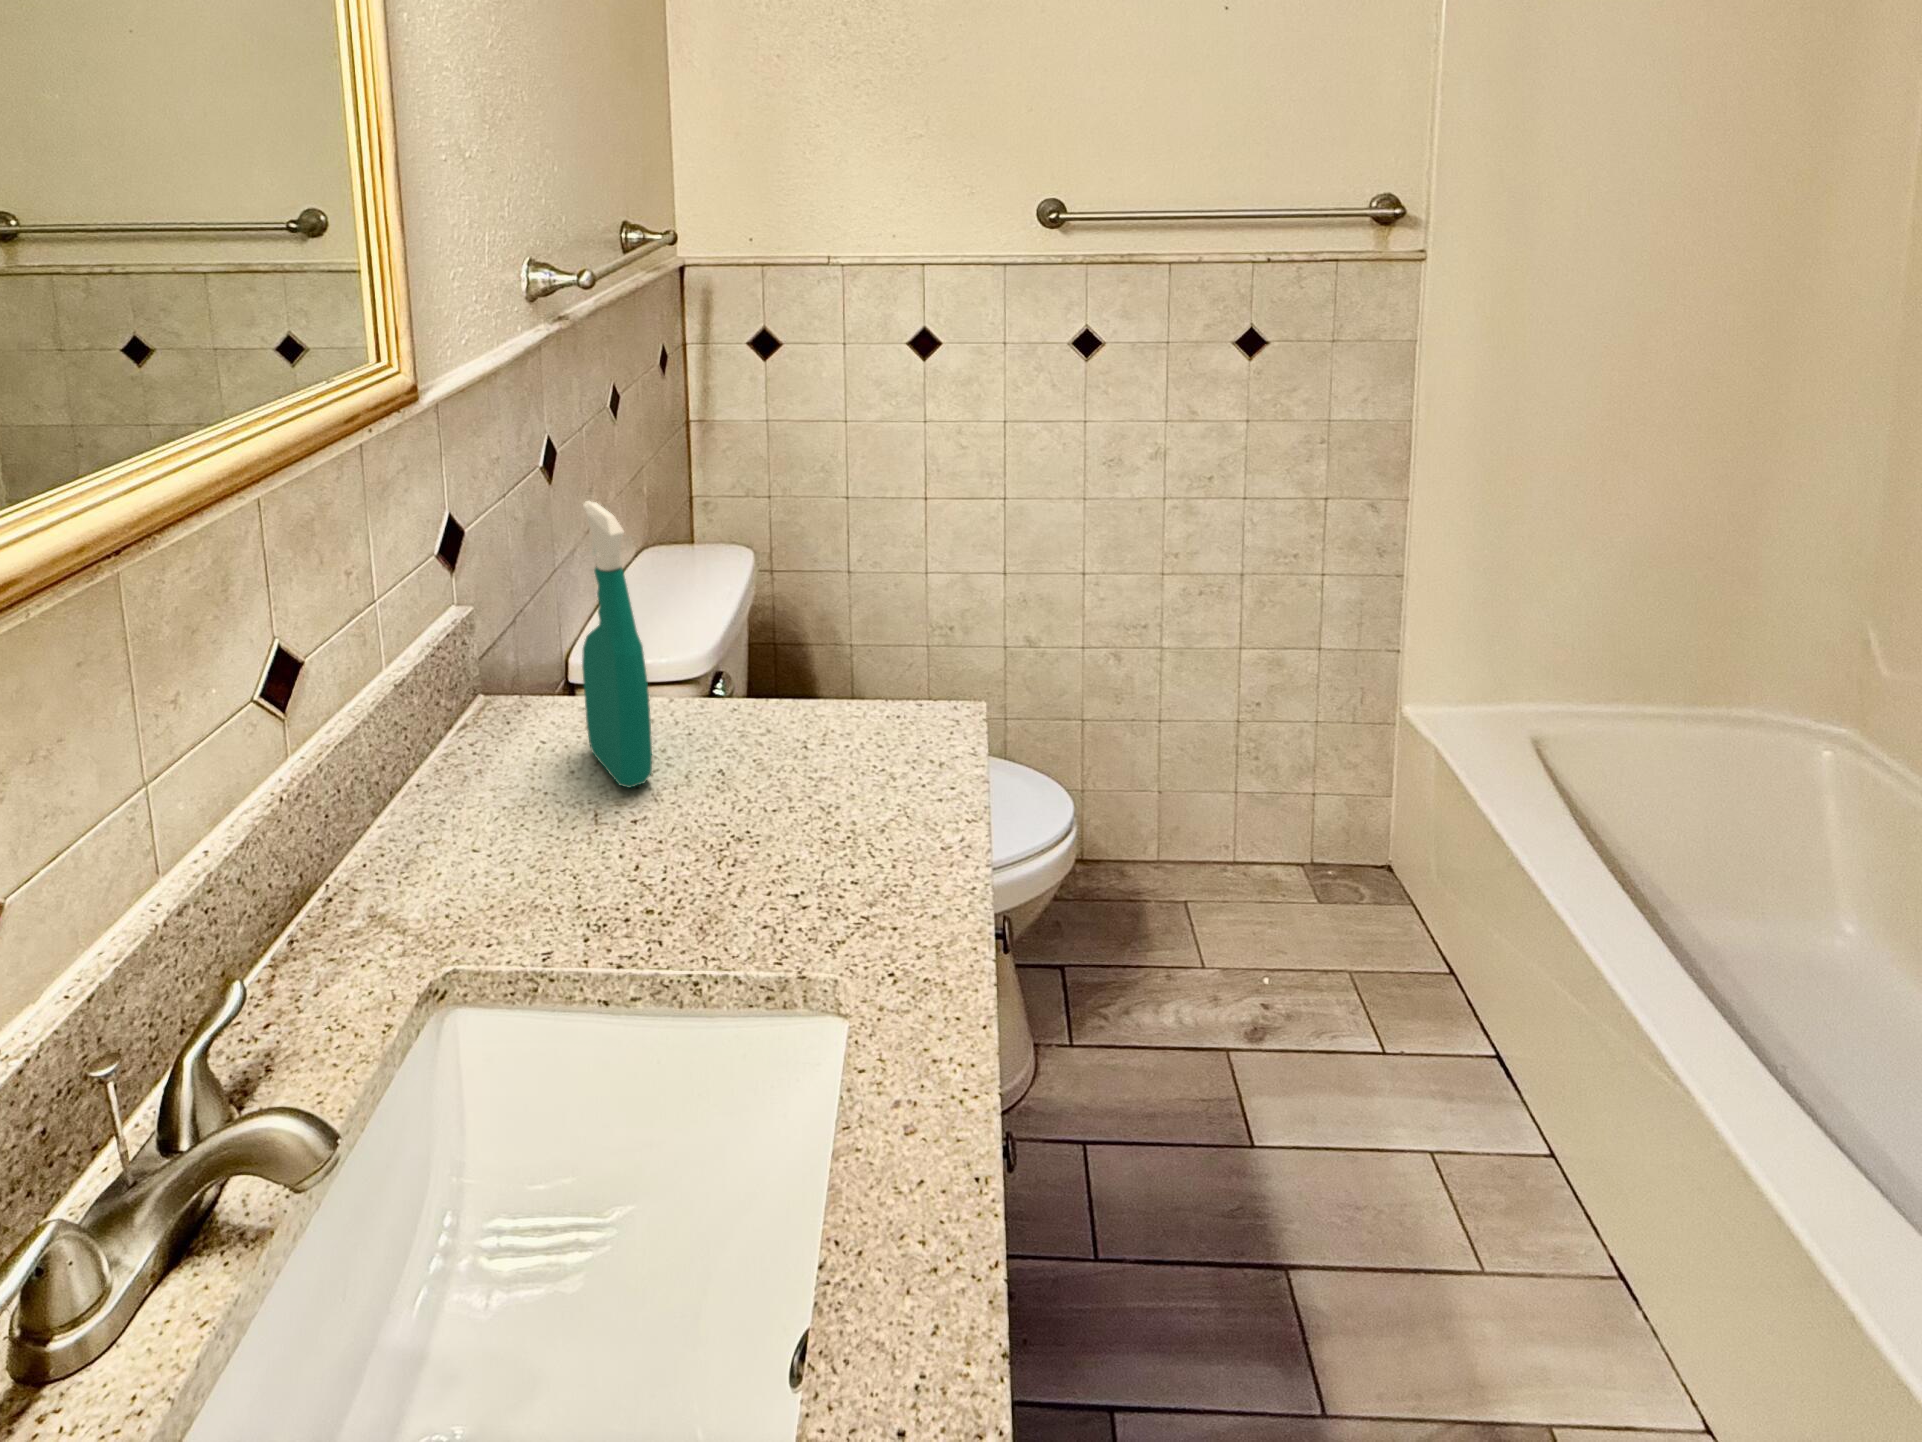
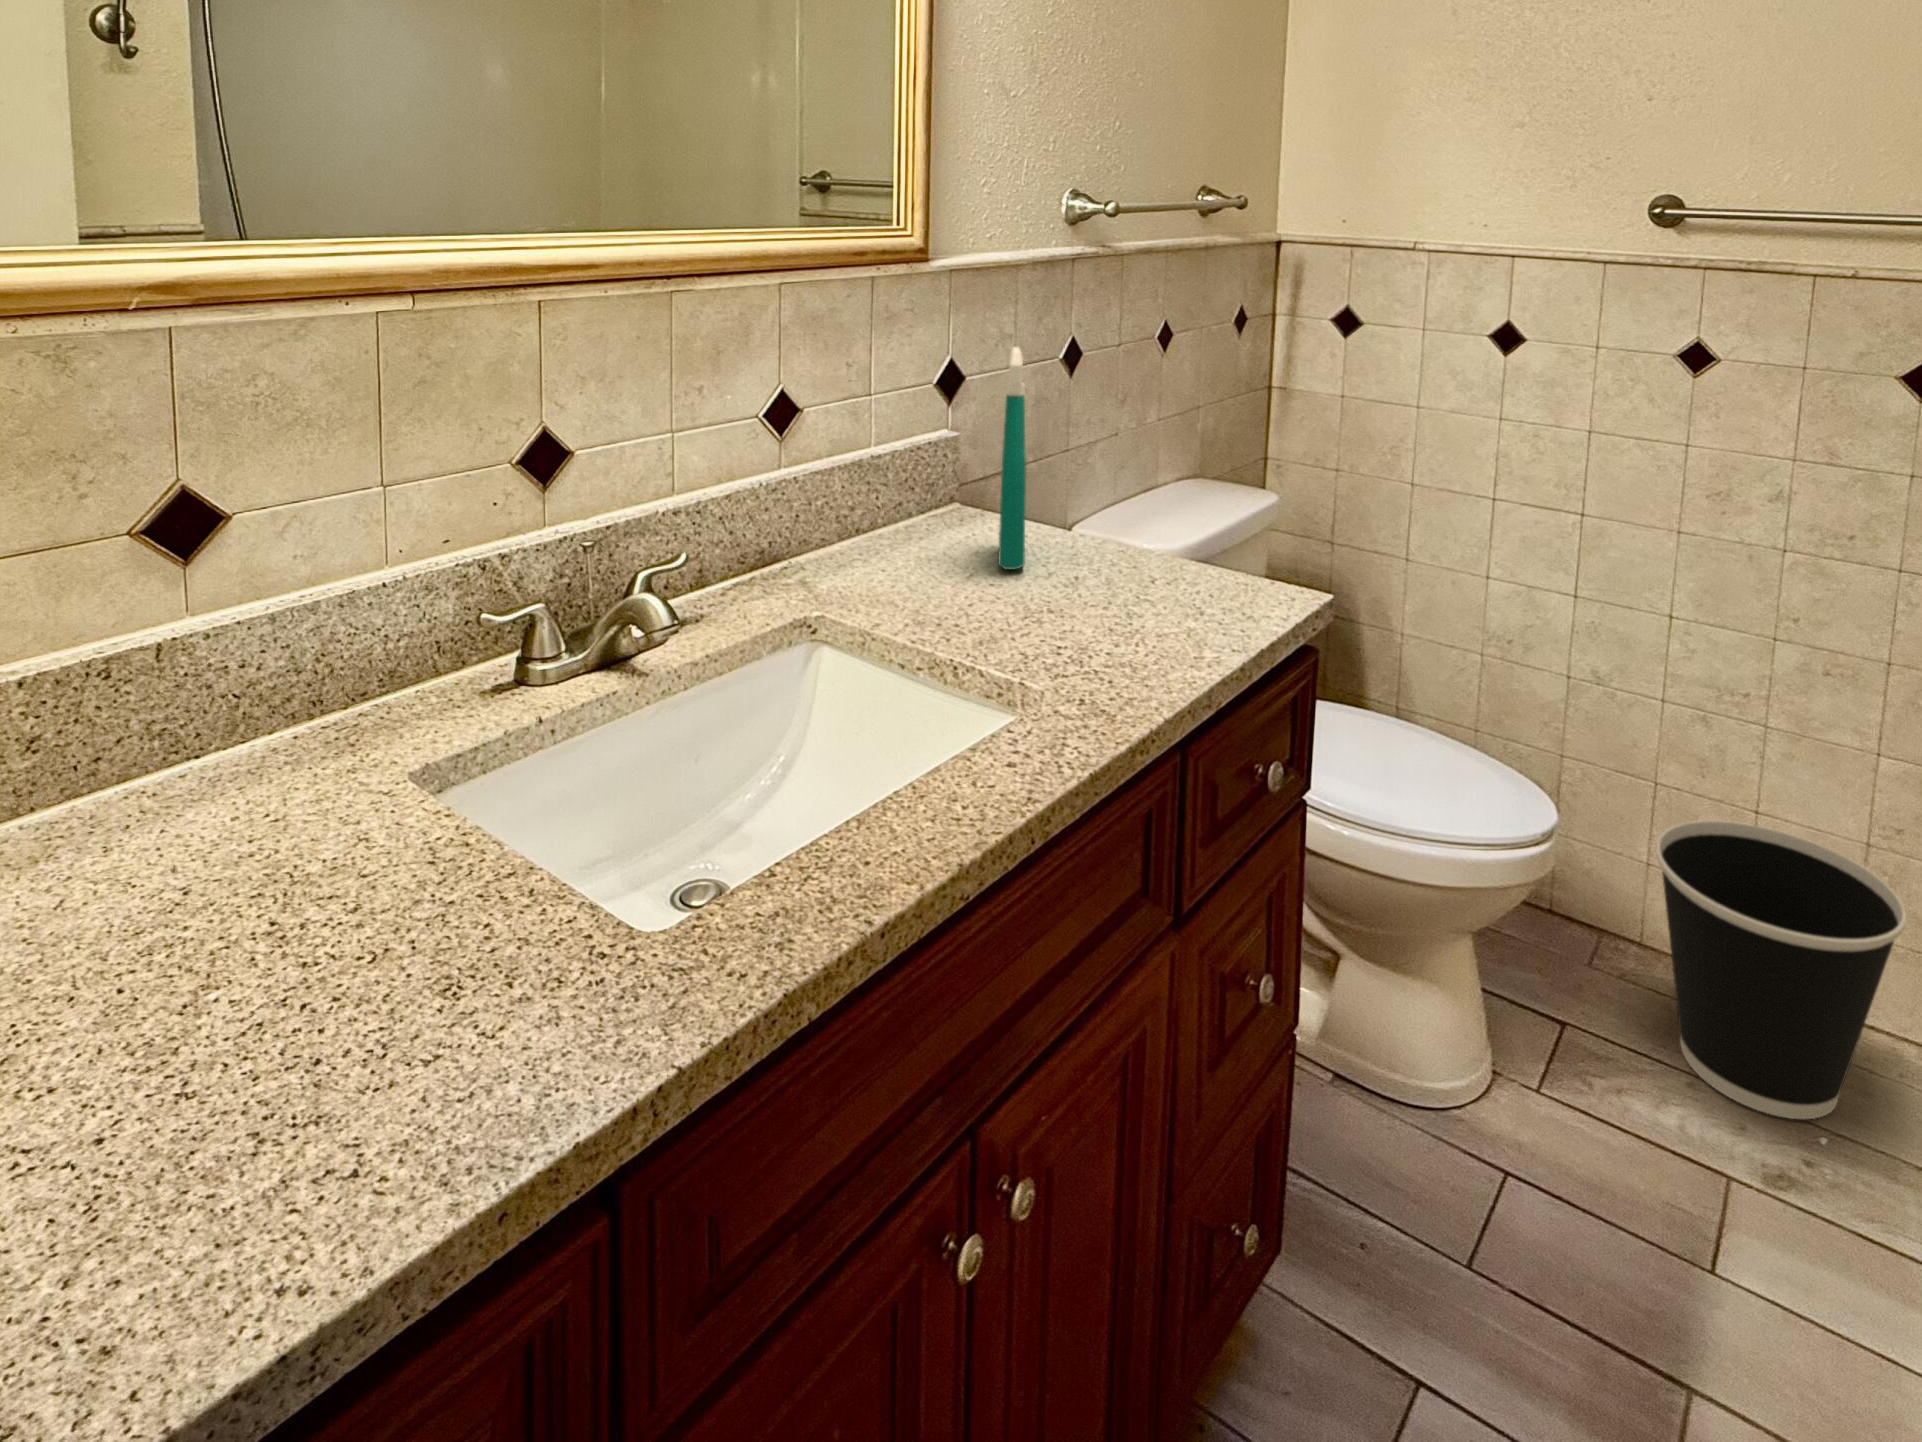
wastebasket: none [1114,732,1296,974] -> present [1656,821,1906,1119]

